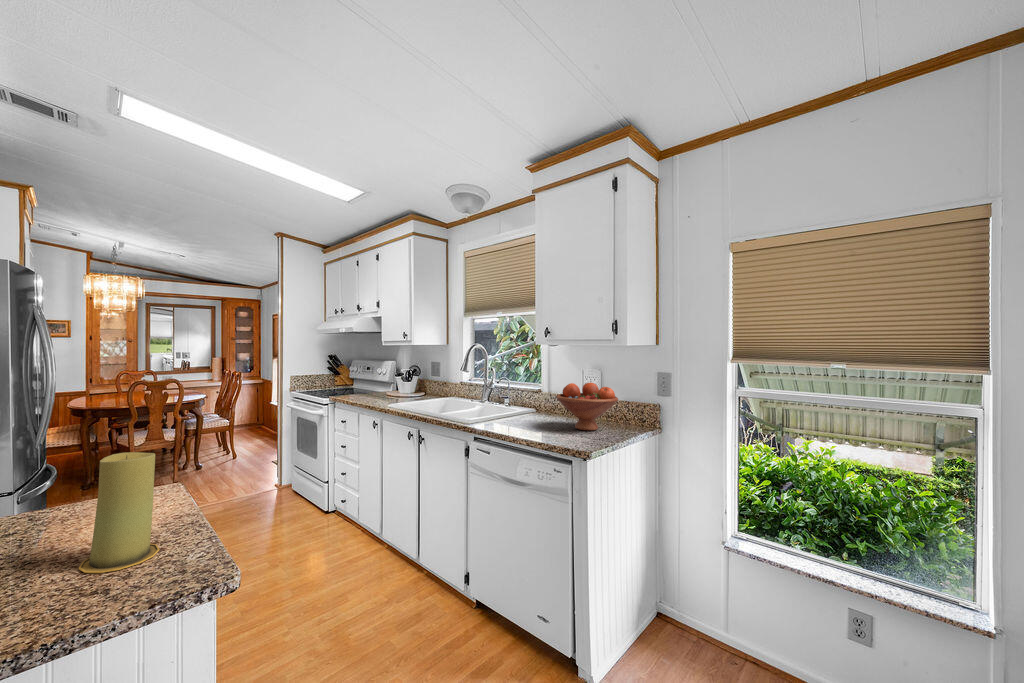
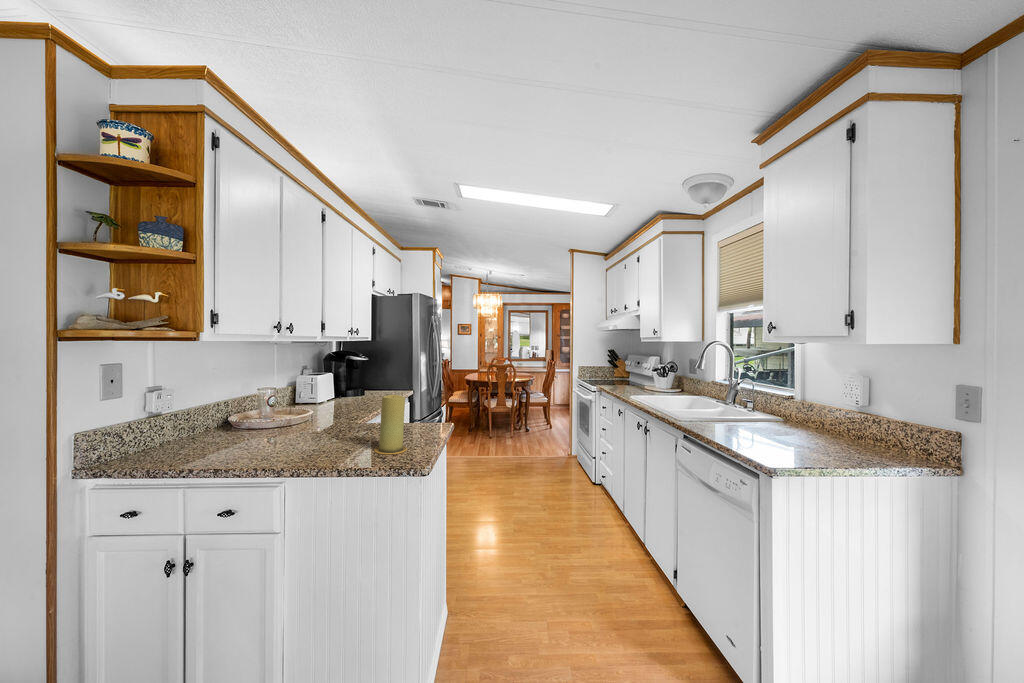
fruit bowl: present [556,383,618,431] -> none [778,390,876,451]

